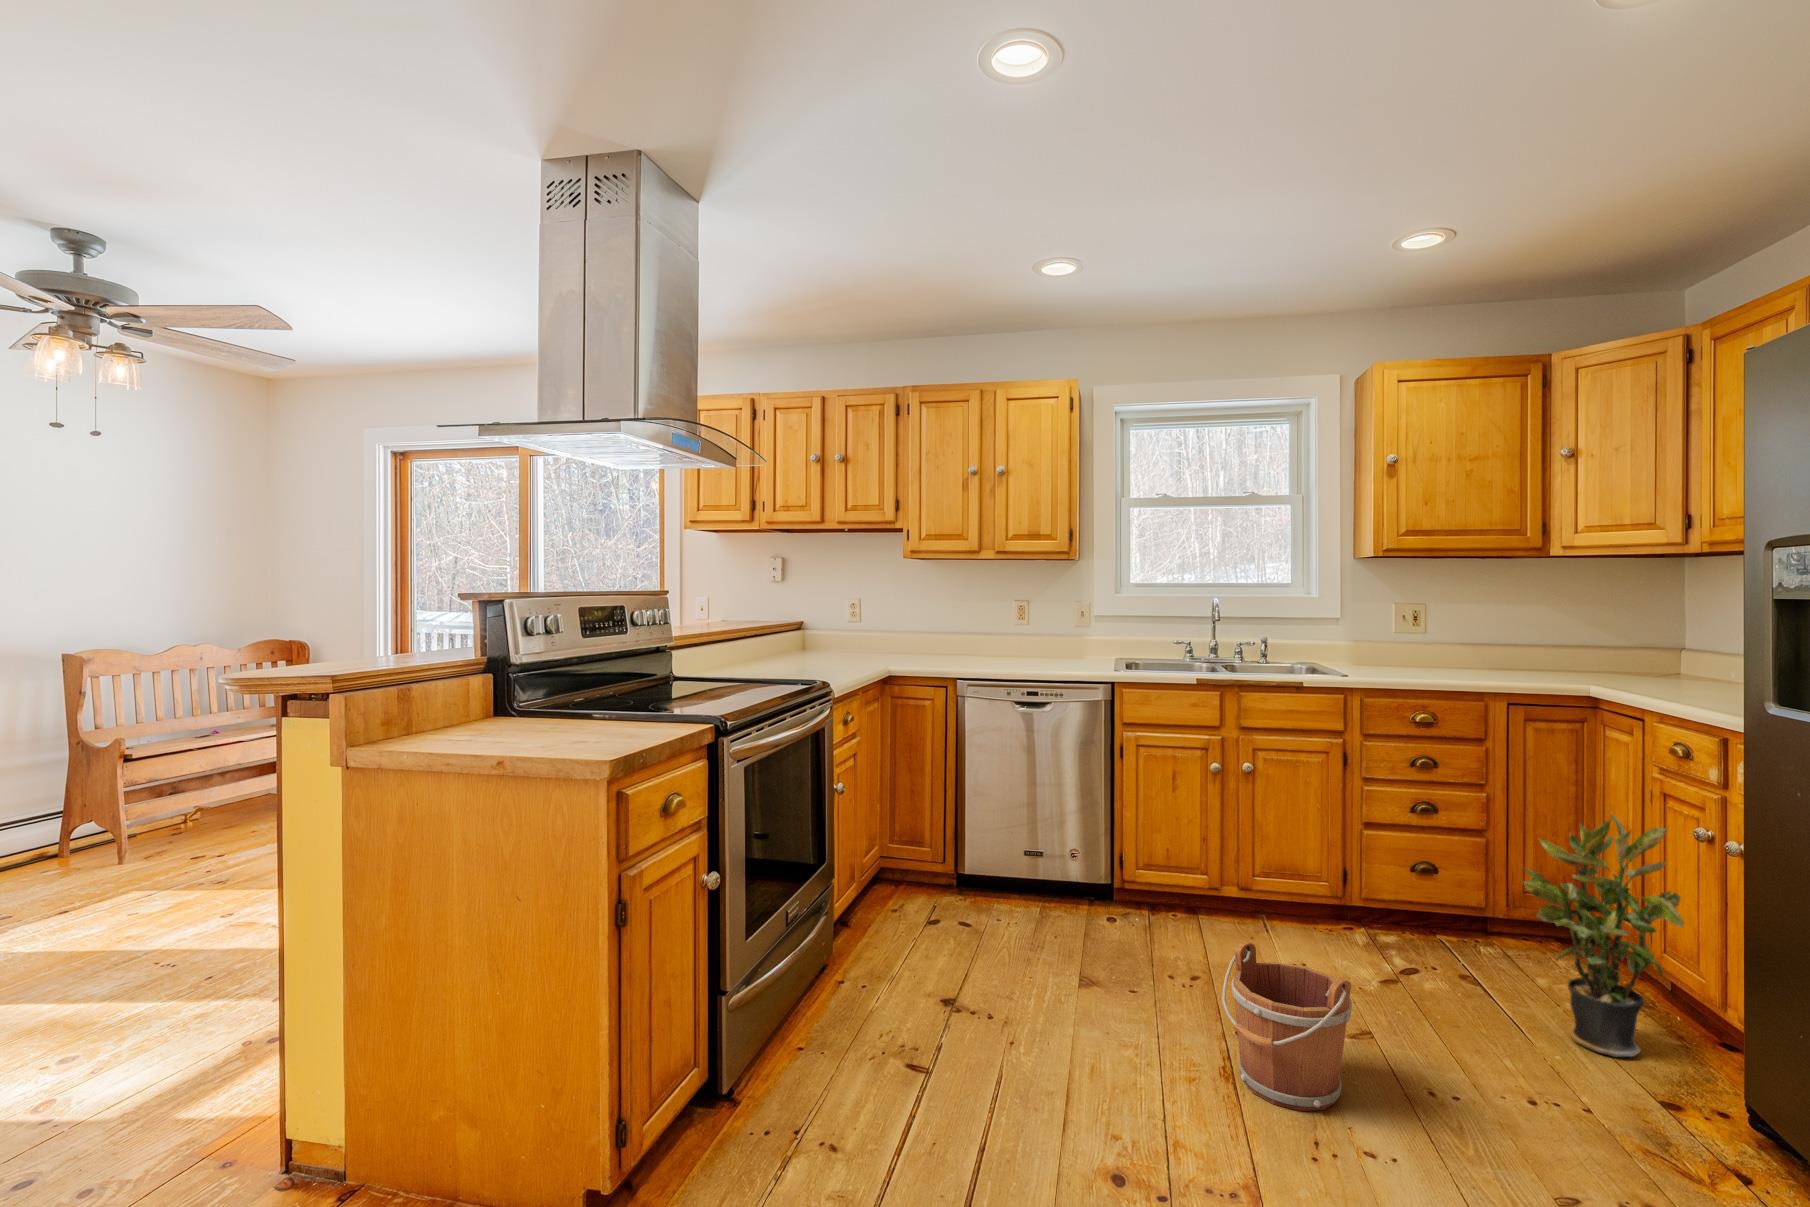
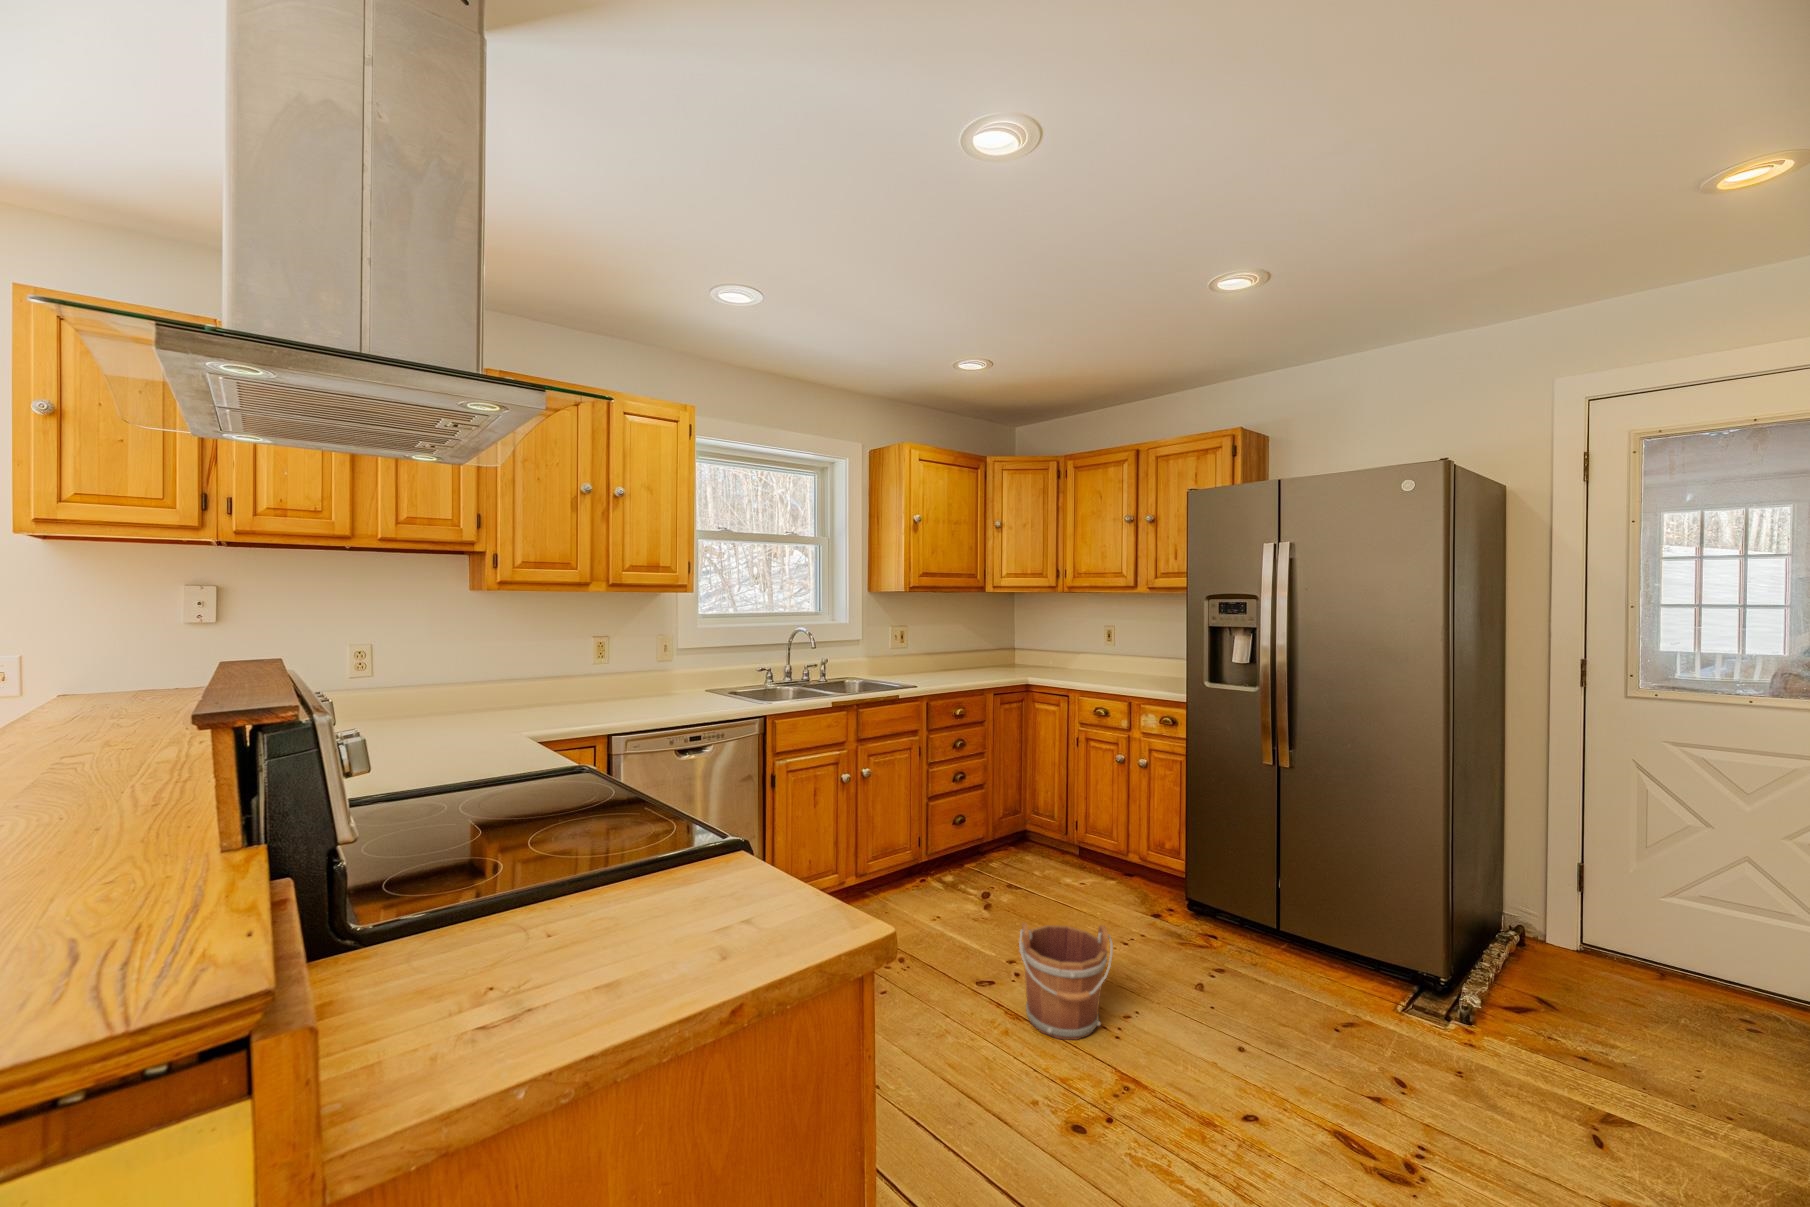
potted plant: present [1523,815,1684,1057] -> none [1071,761,1144,910]

